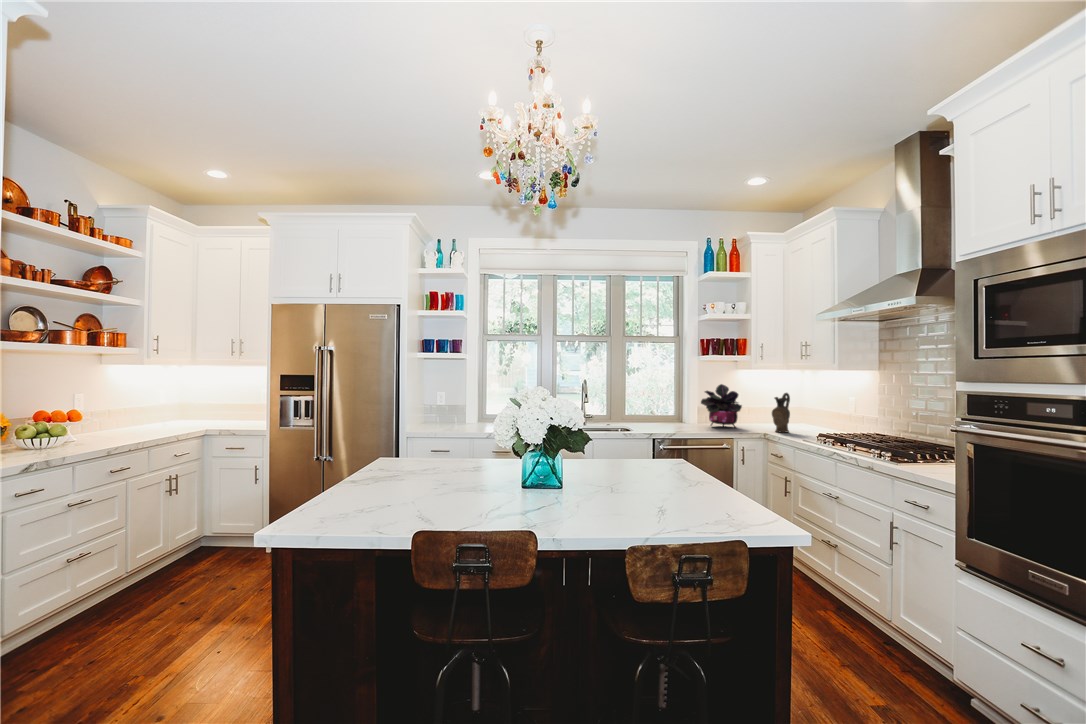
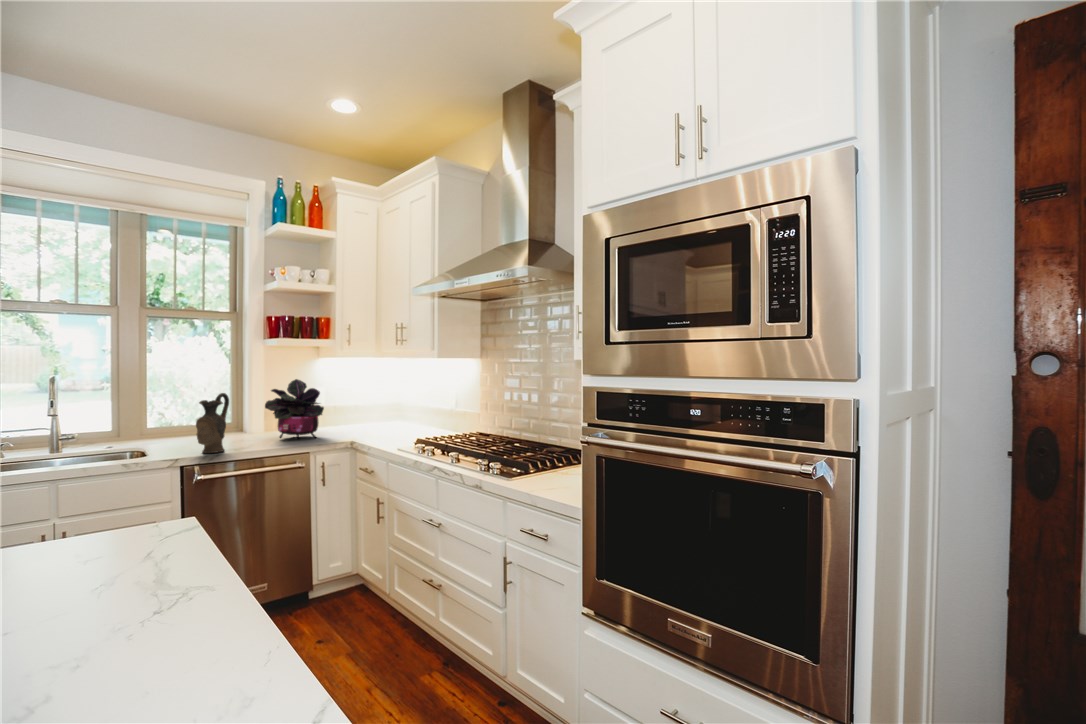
ceramic pitcher: present [772,393,790,432] -> present [196,393,229,453]

